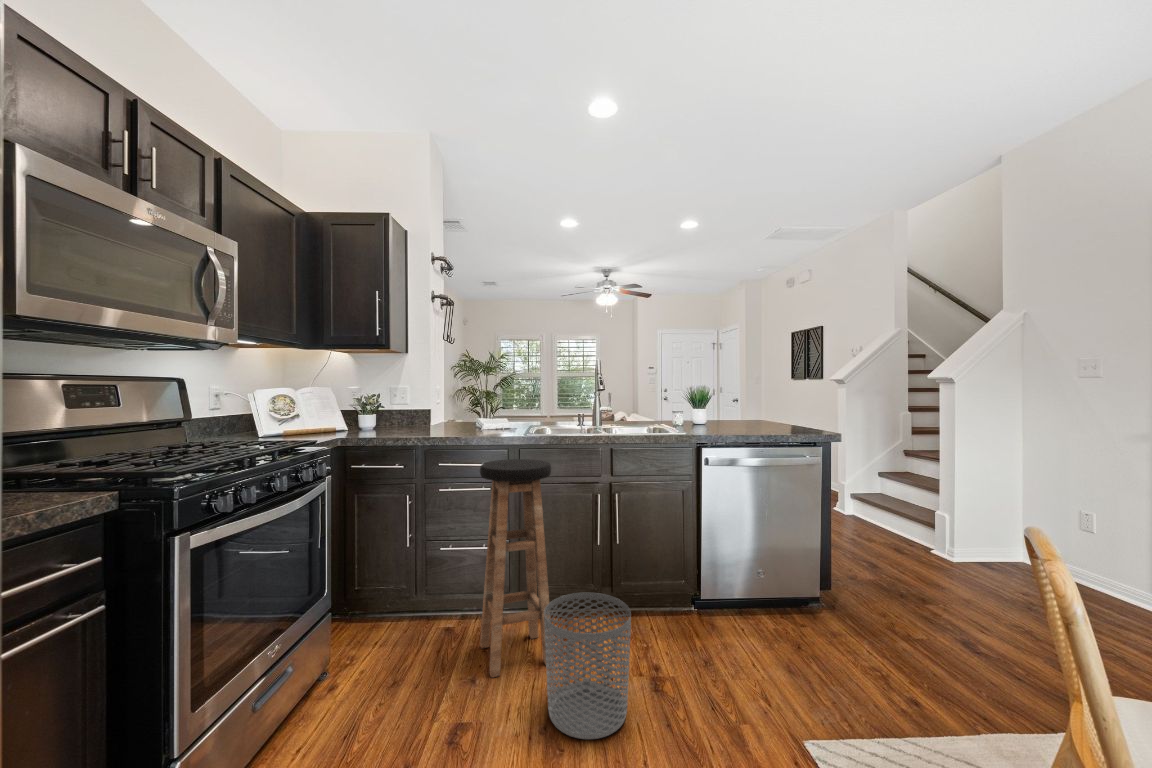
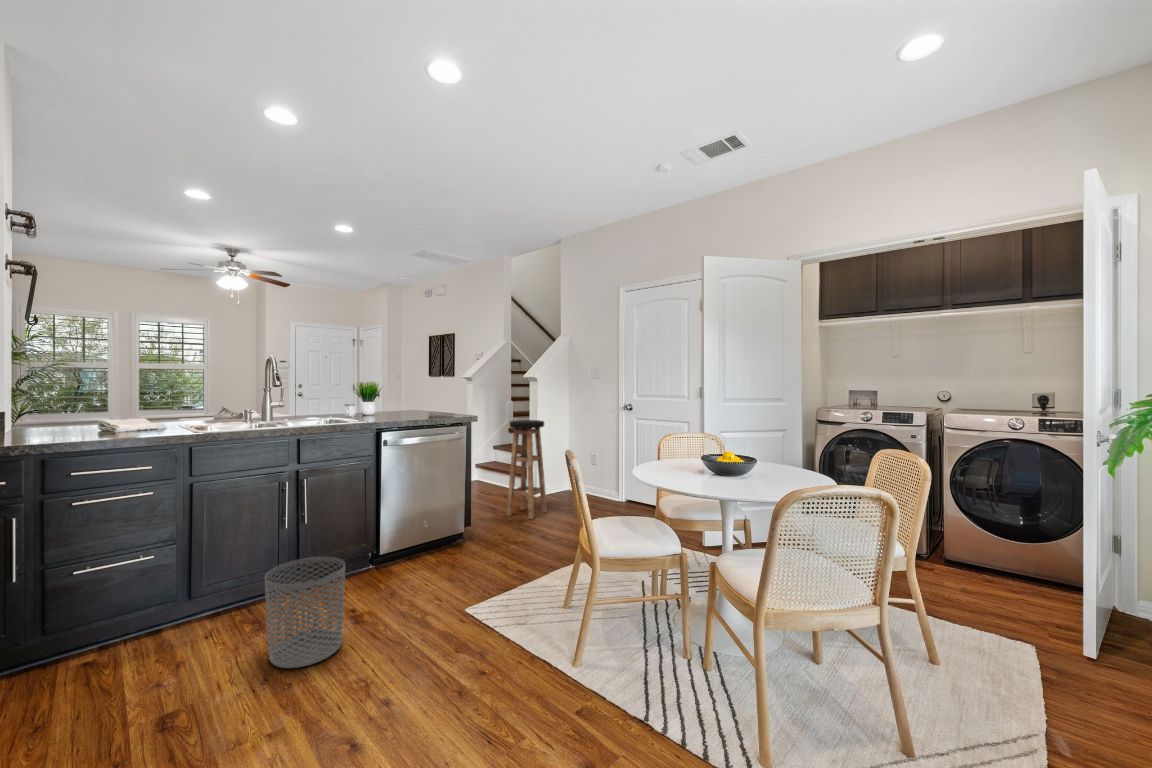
bar stool: present [480,459,553,677] -> present [507,420,547,519]

